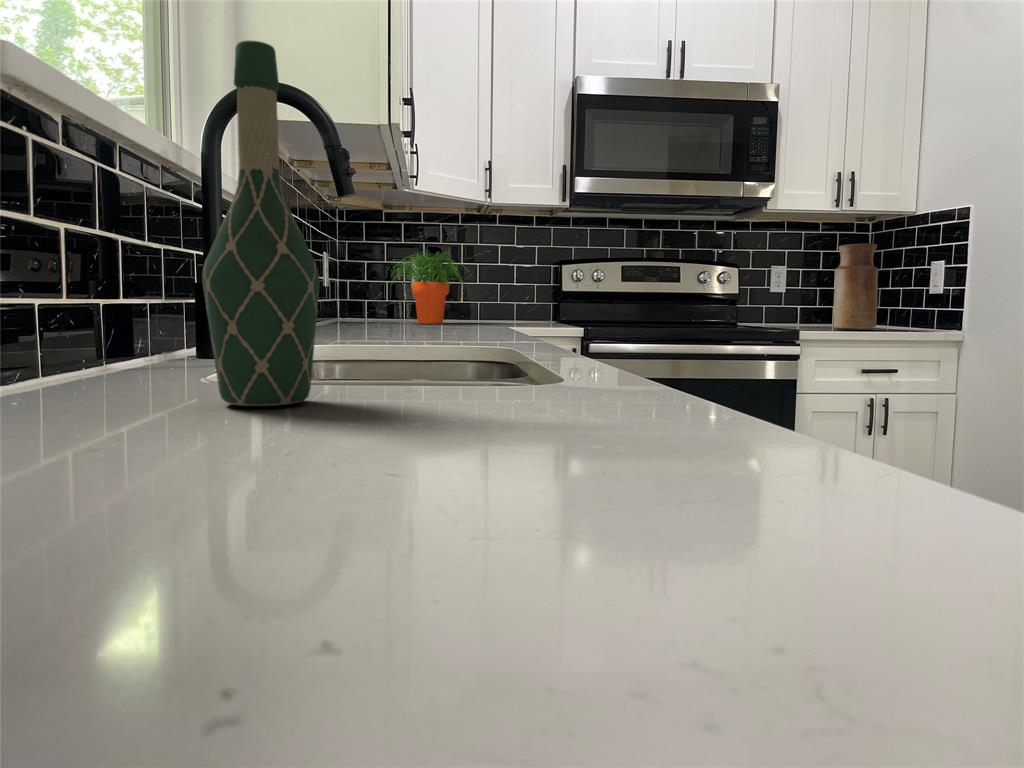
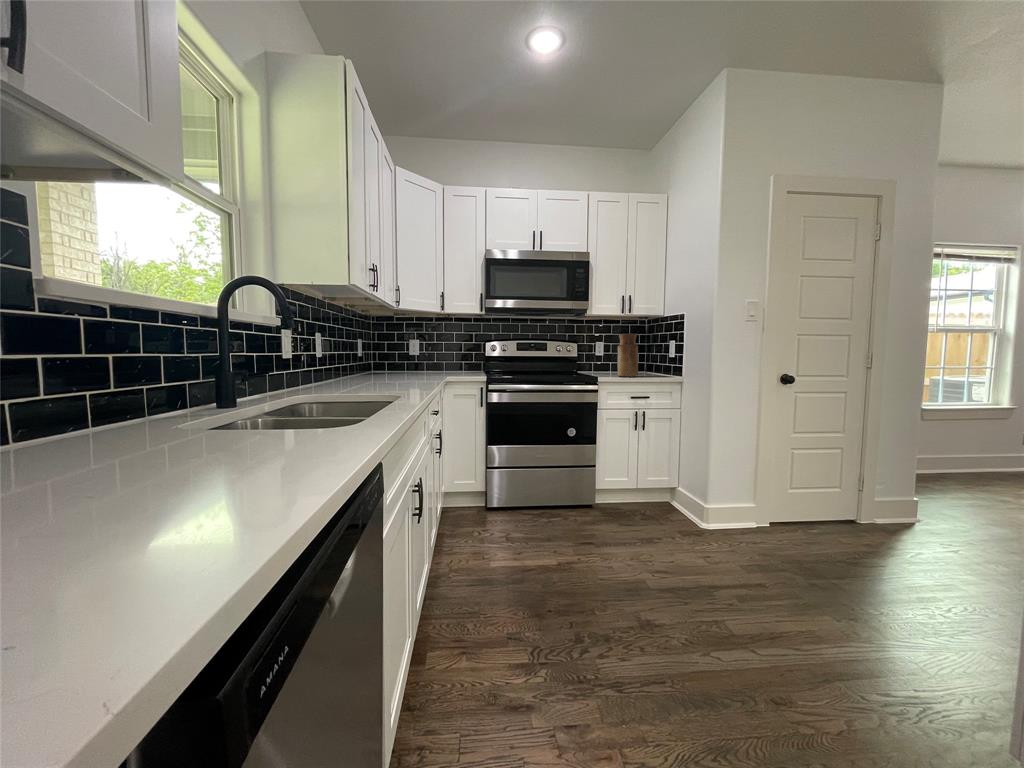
wine bottle: present [202,40,320,406] -> none [232,296,282,435]
potted plant: present [392,252,465,324] -> none [396,335,441,373]

